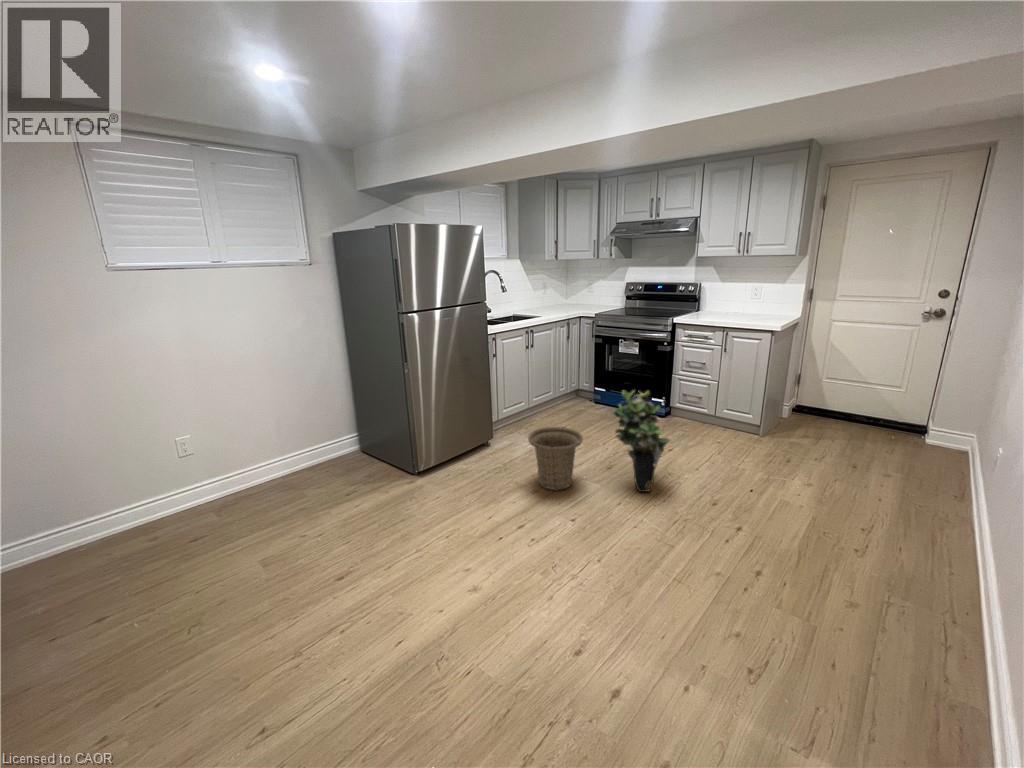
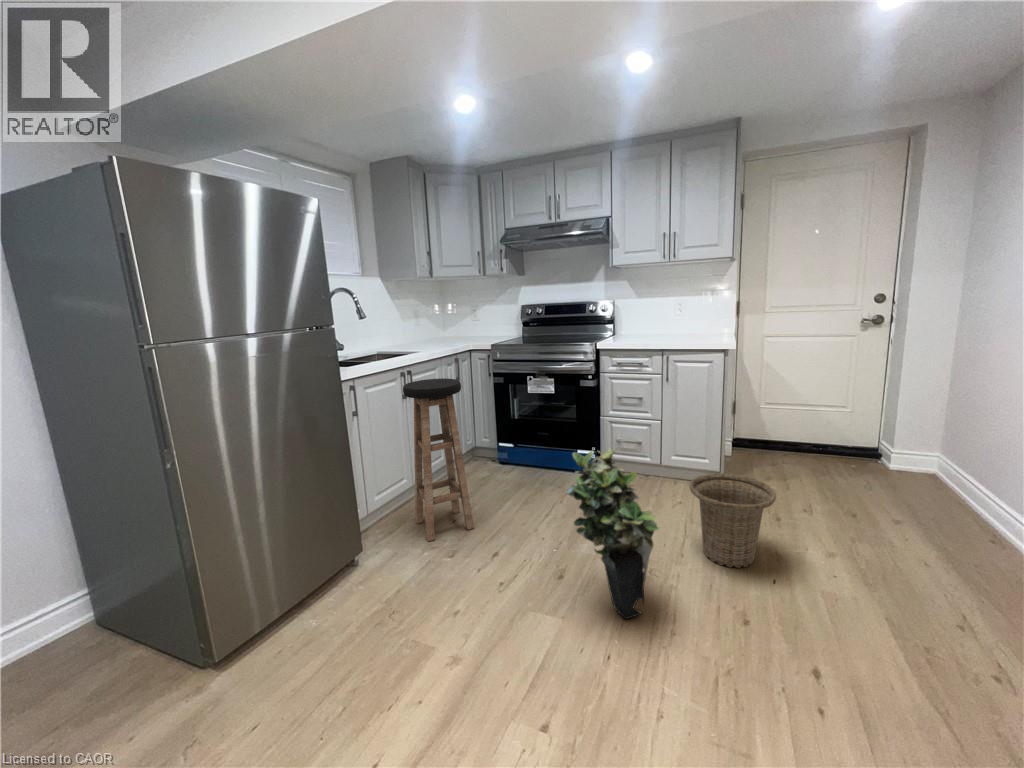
bar stool: none [526,337,564,440] -> present [403,378,474,541]
basket: present [528,427,583,491] -> present [689,473,776,568]

